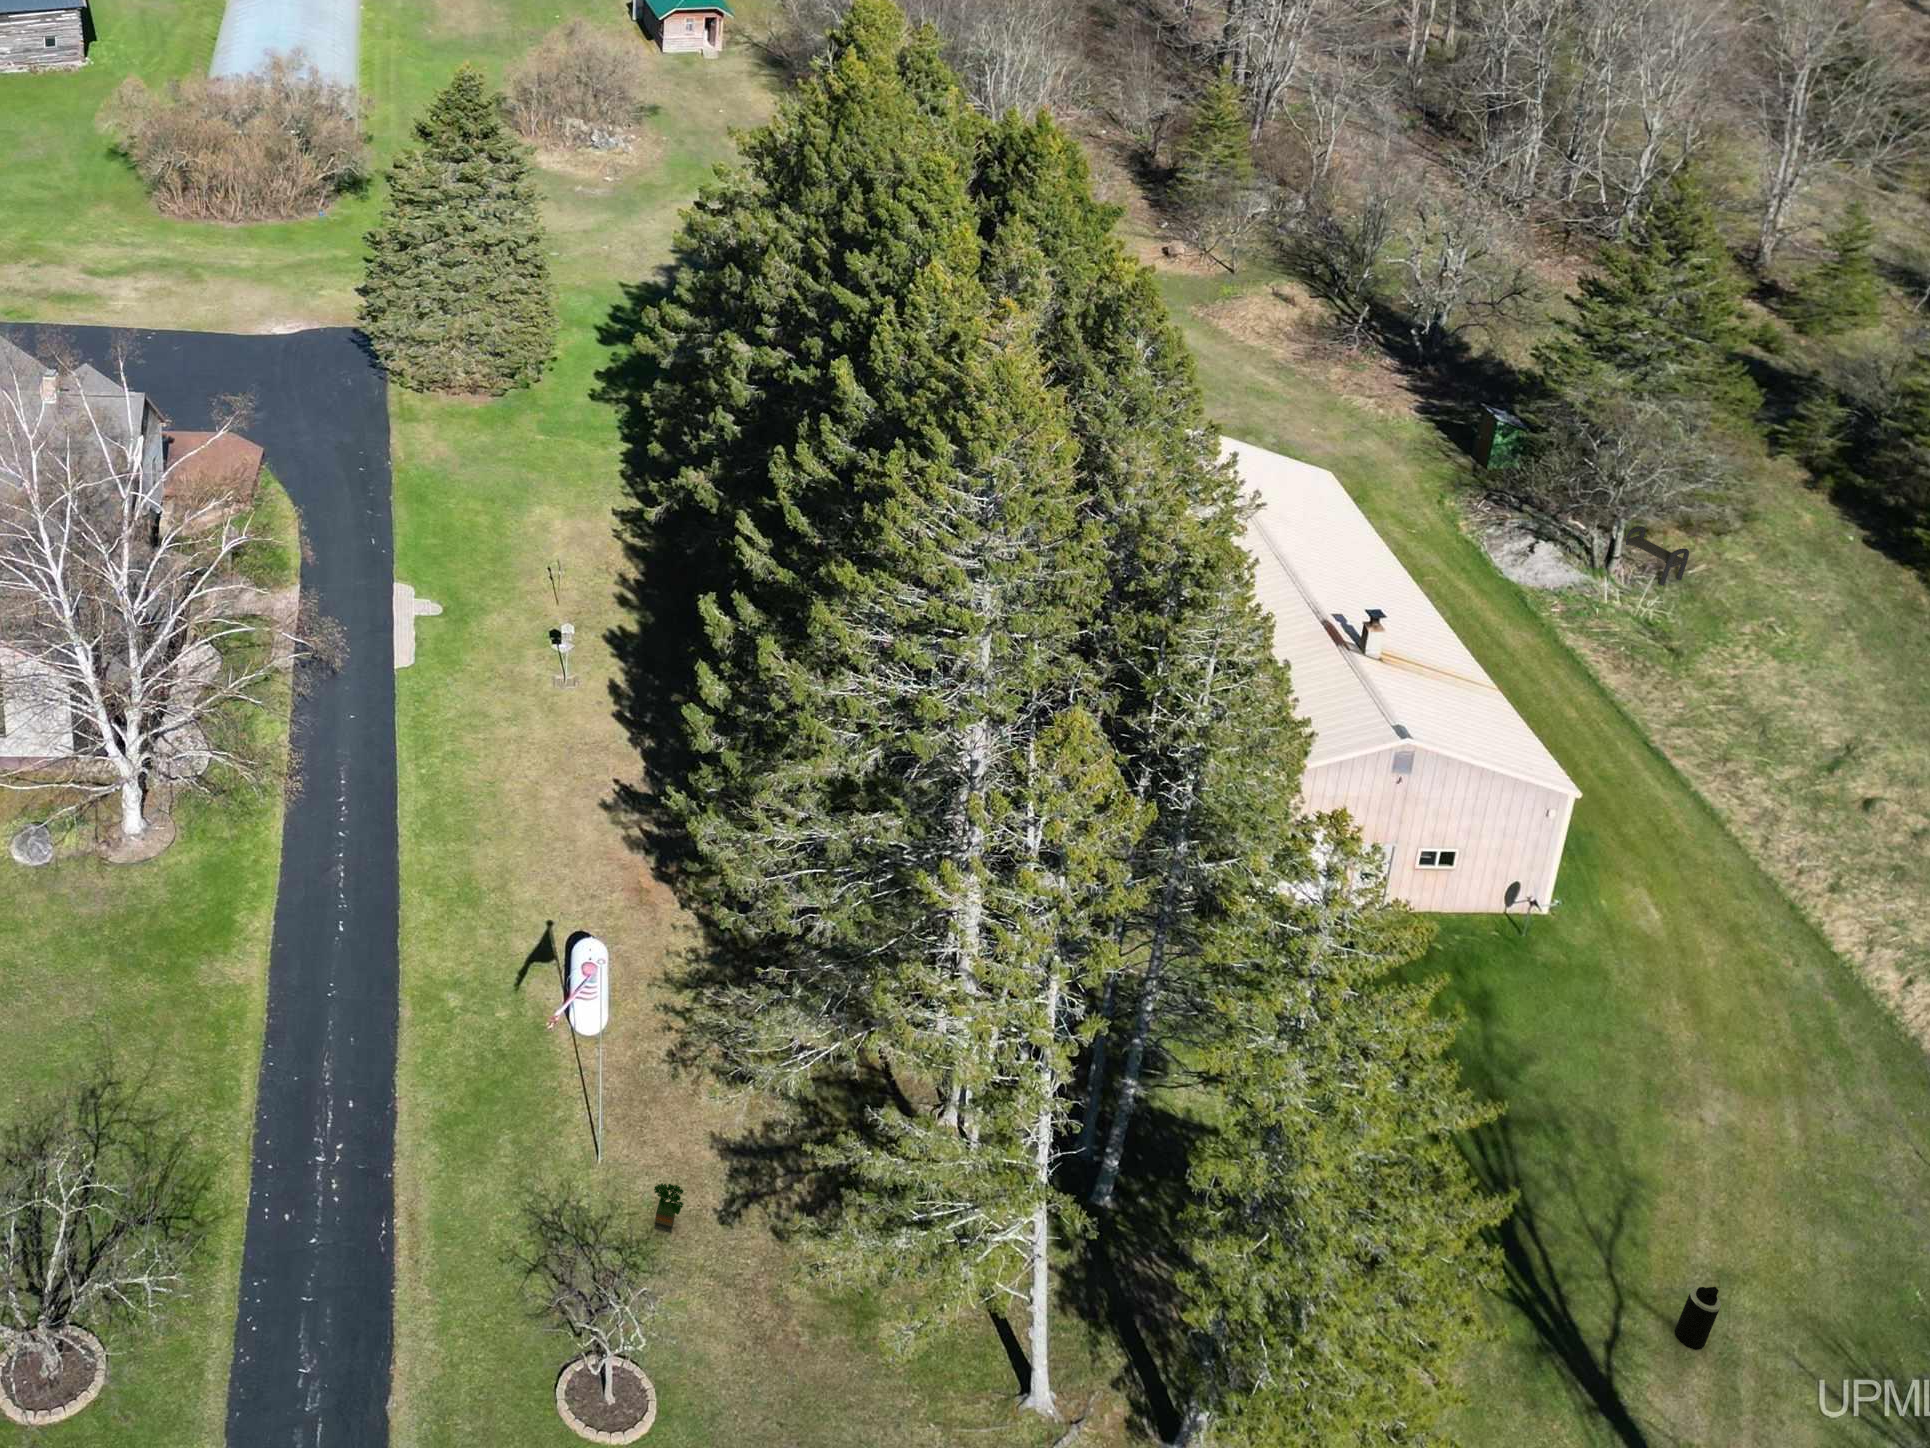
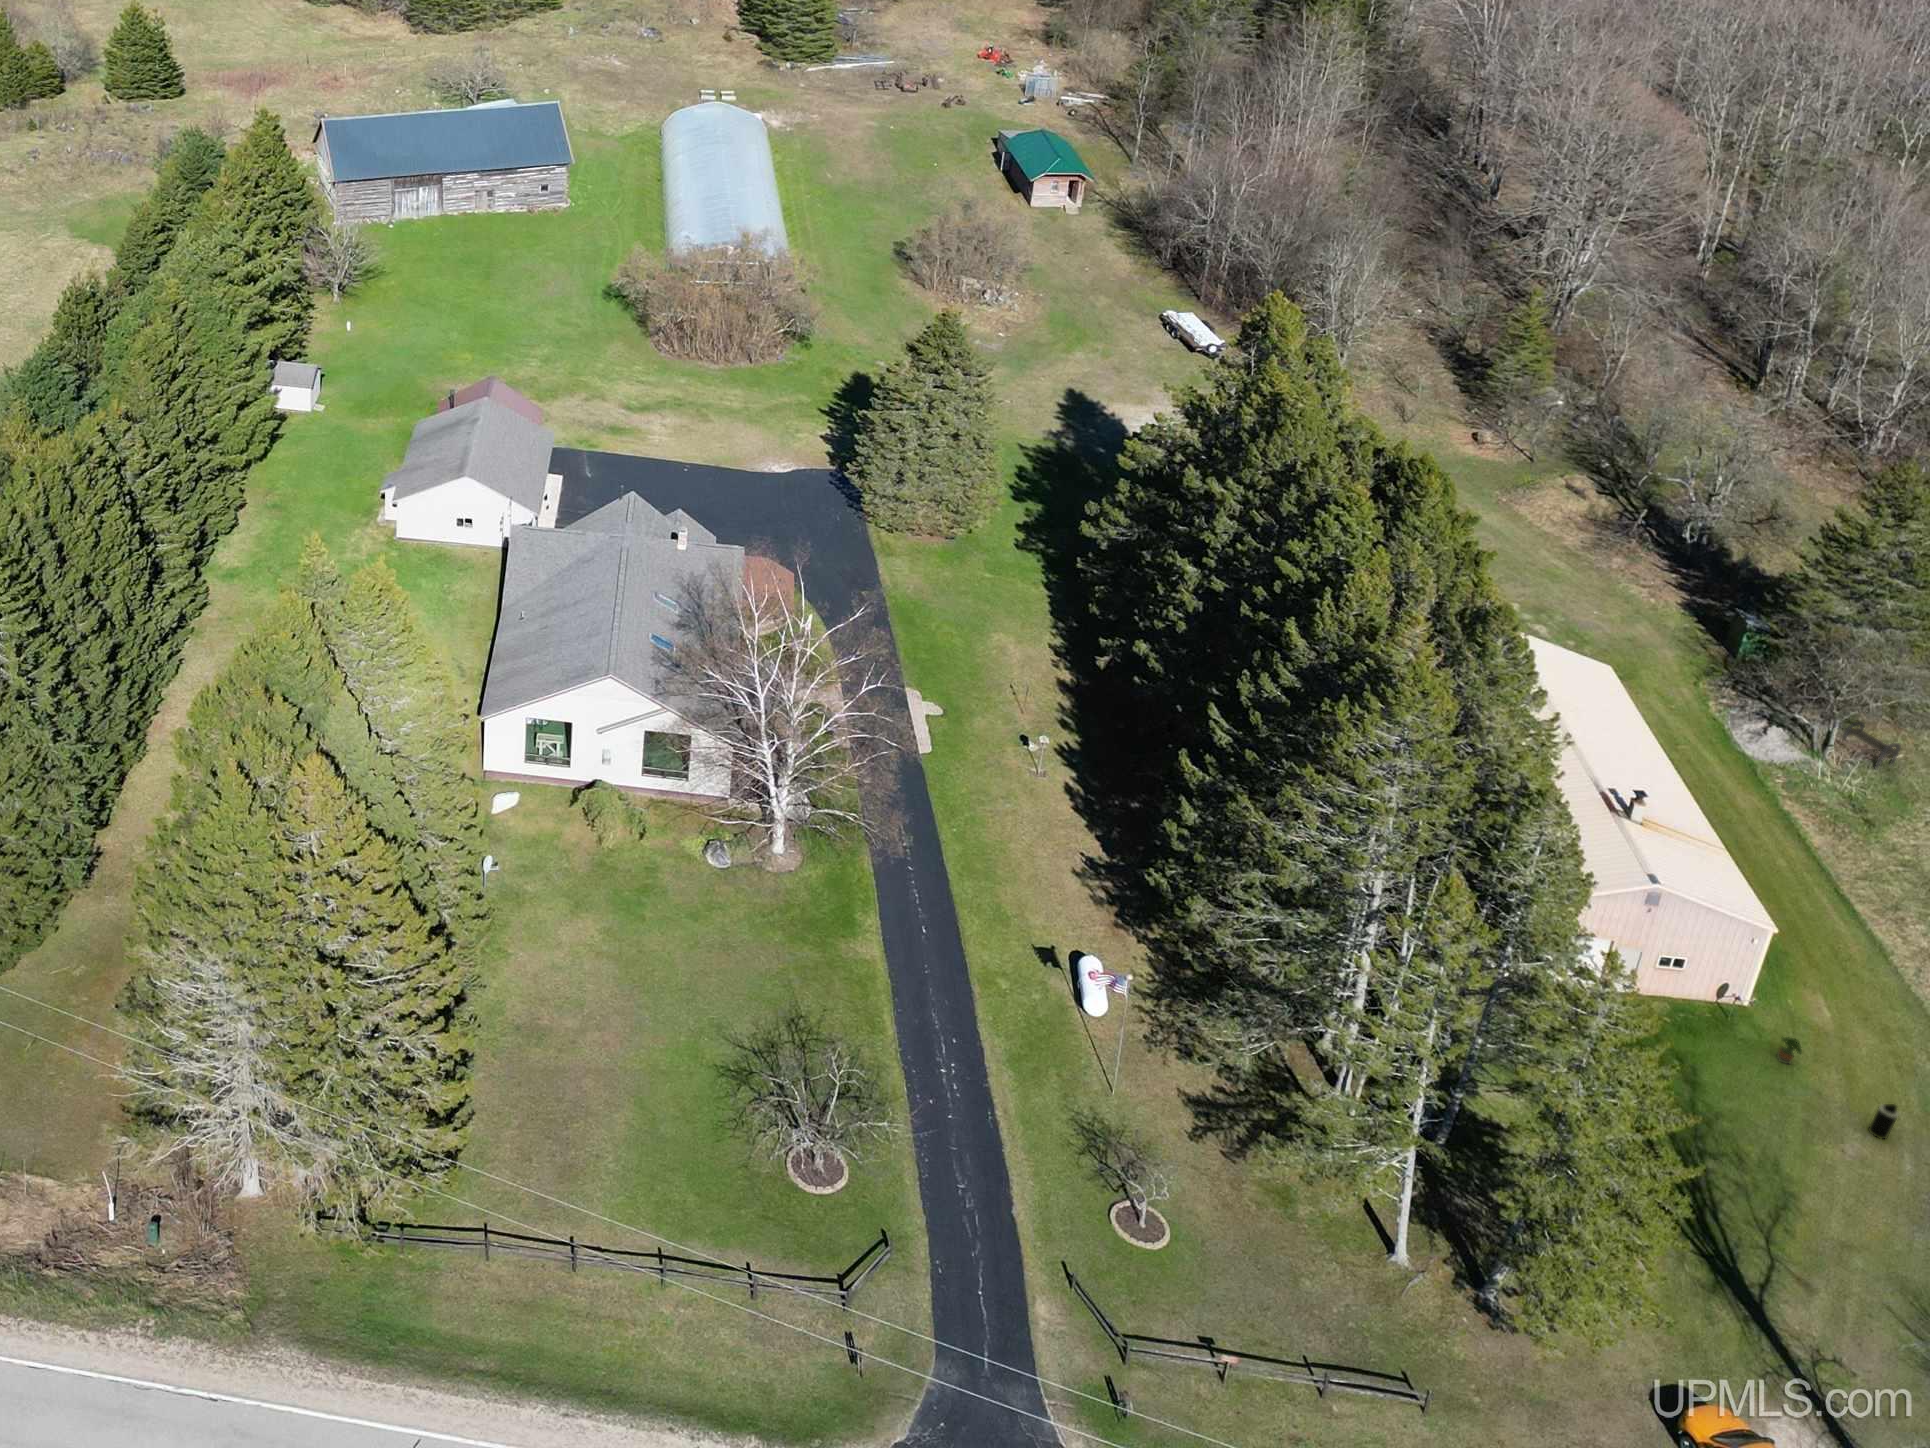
potted tree: present [654,1183,684,1233] -> present [1777,1037,1802,1064]
trash can: present [1675,1287,1721,1350] -> present [1869,1104,1899,1139]

